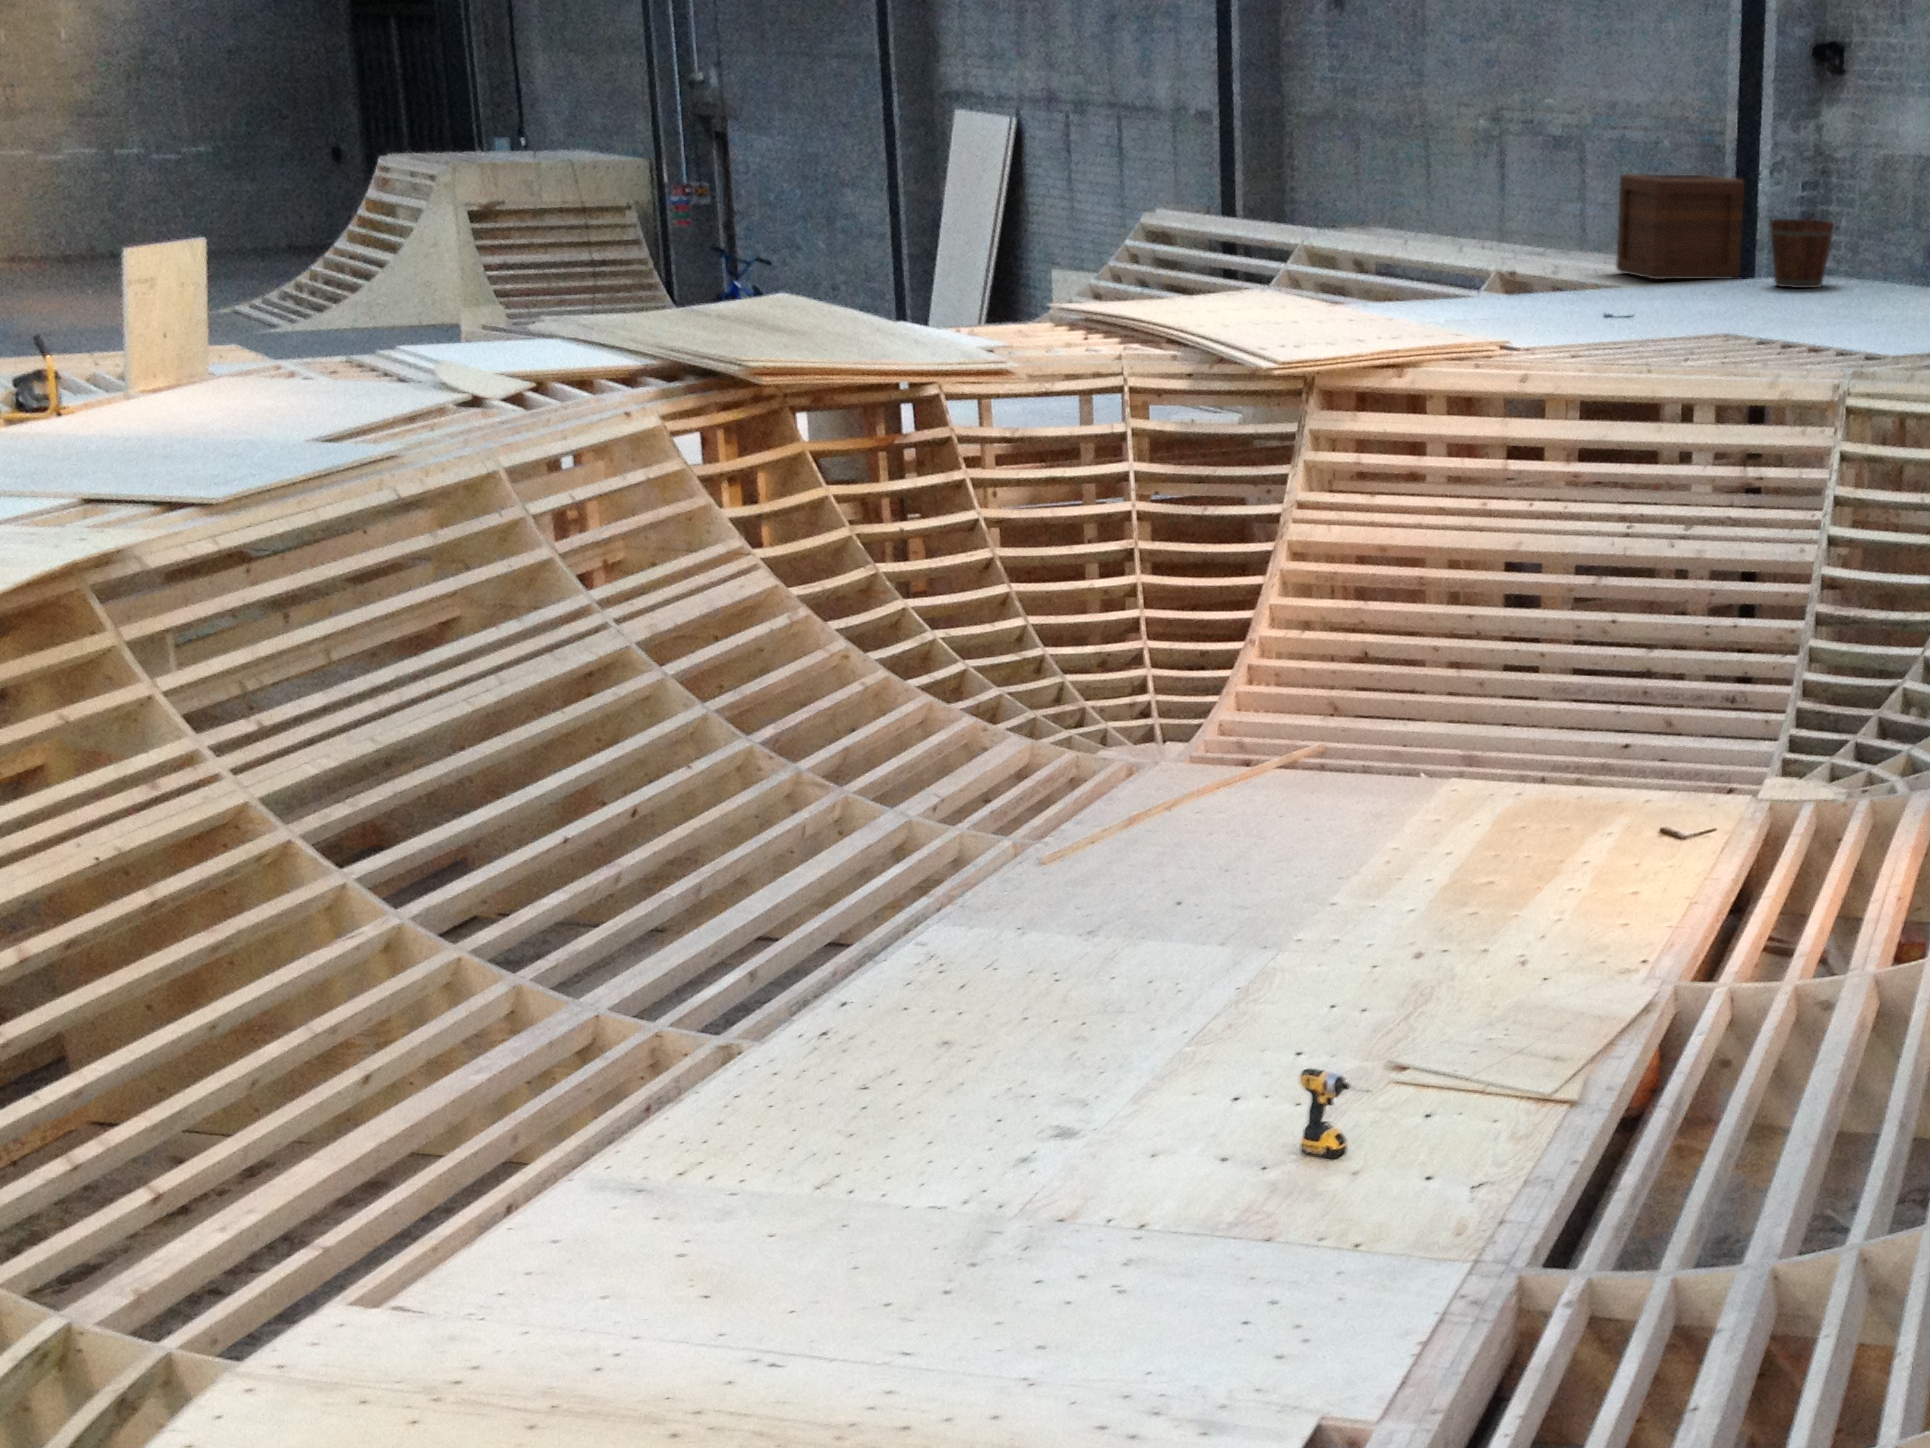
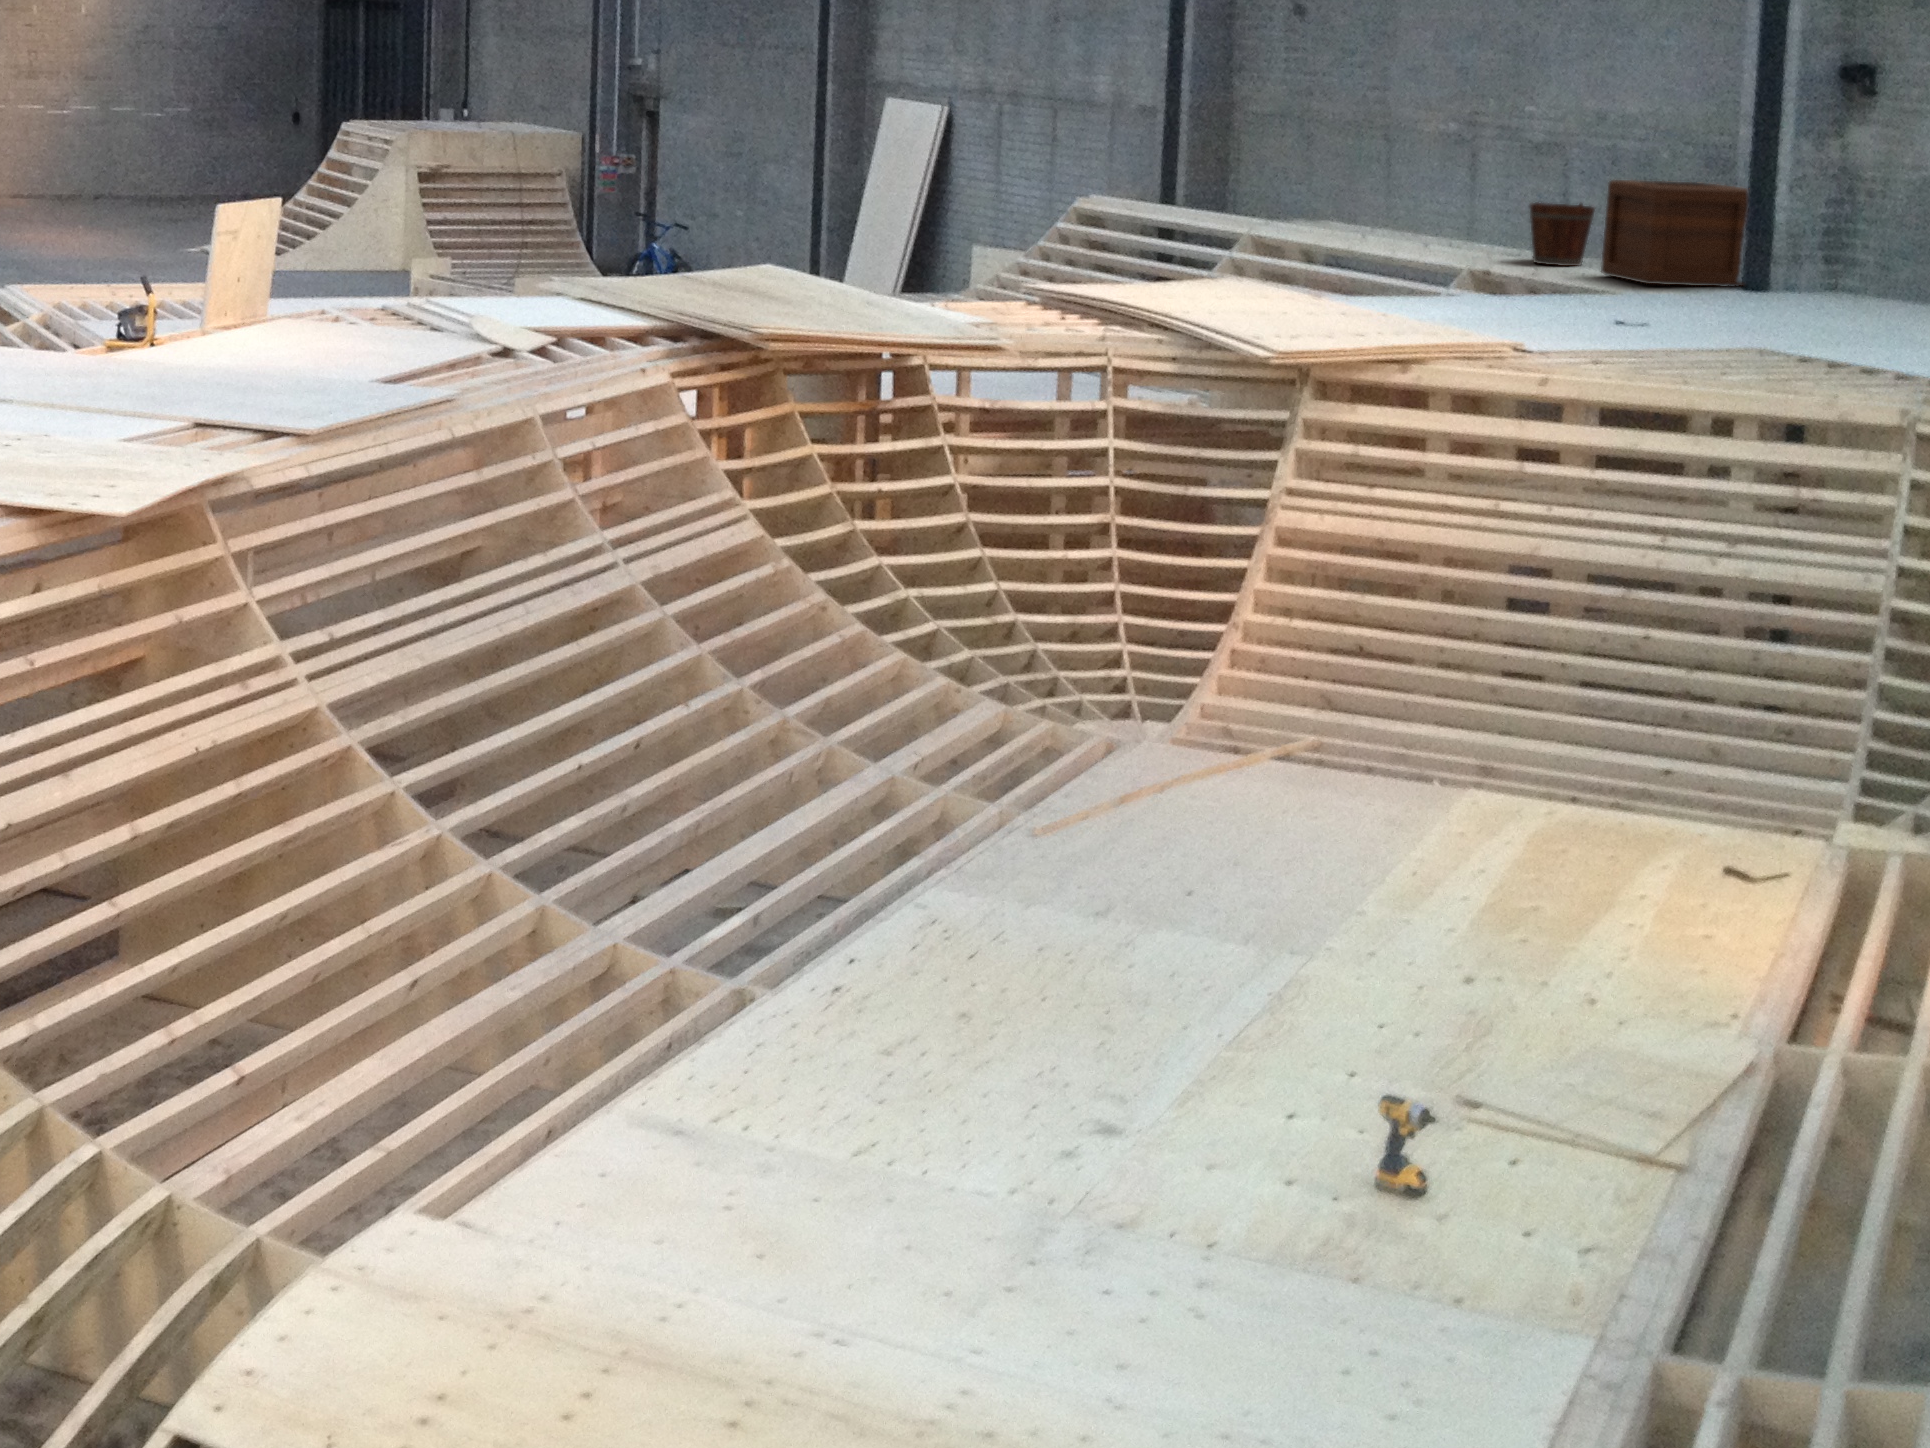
bucket: present [1770,218,1835,288] -> present [1530,203,1595,266]

